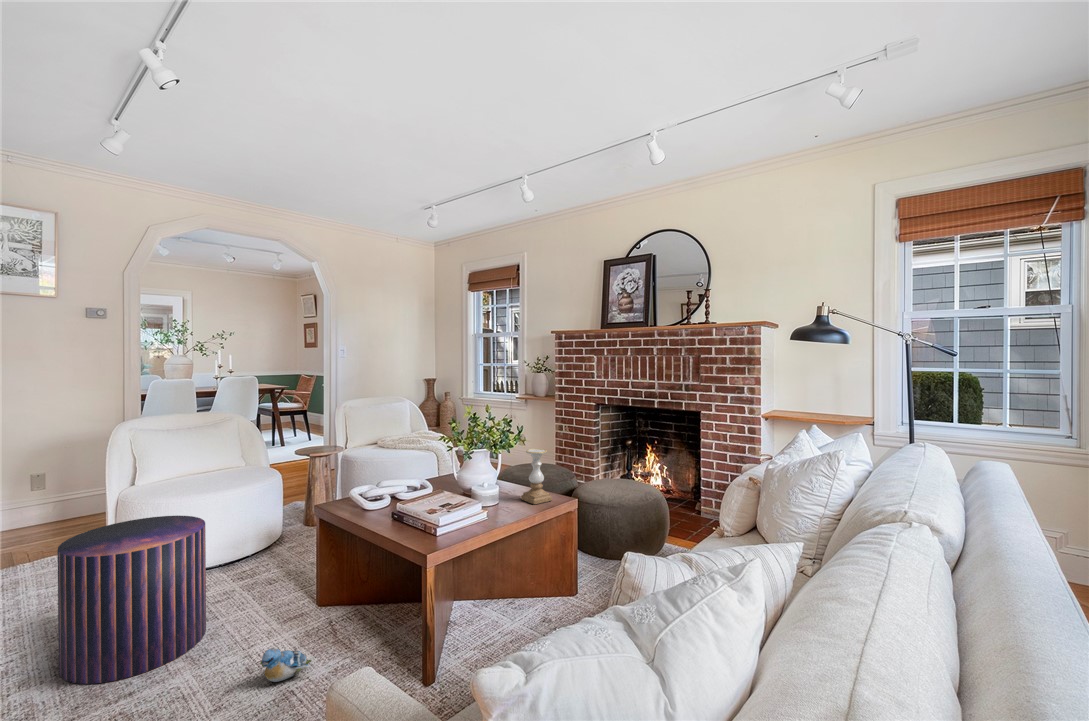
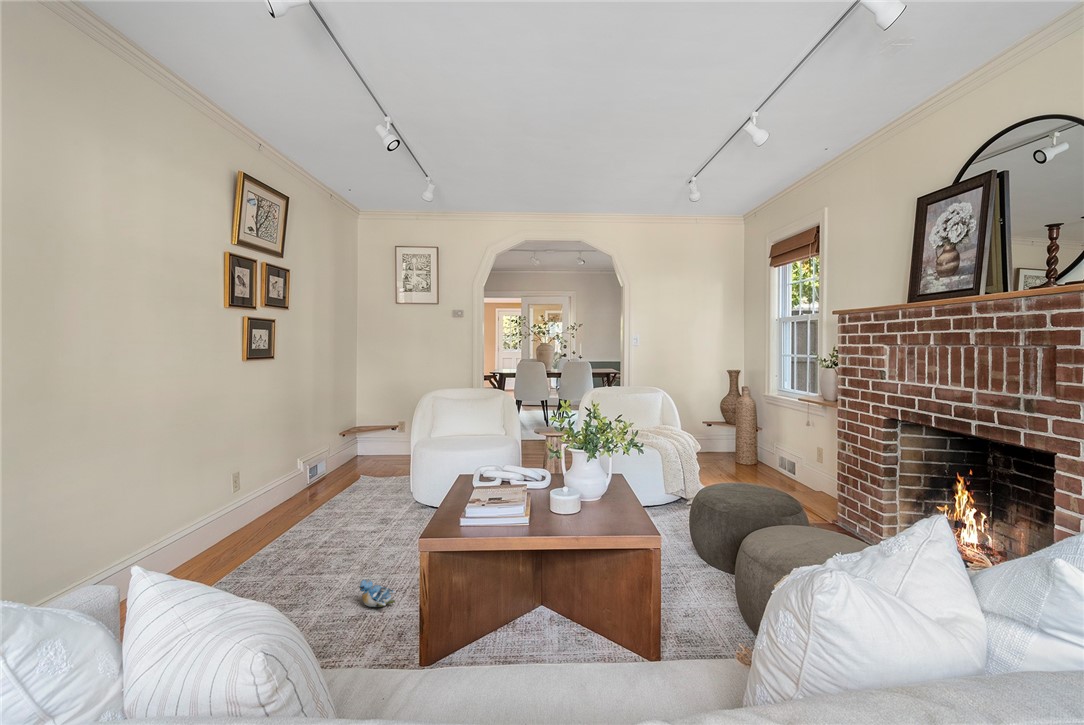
candle holder: present [521,449,552,504] -> none [596,463,625,531]
pouf: present [58,516,206,684] -> none [317,464,401,566]

